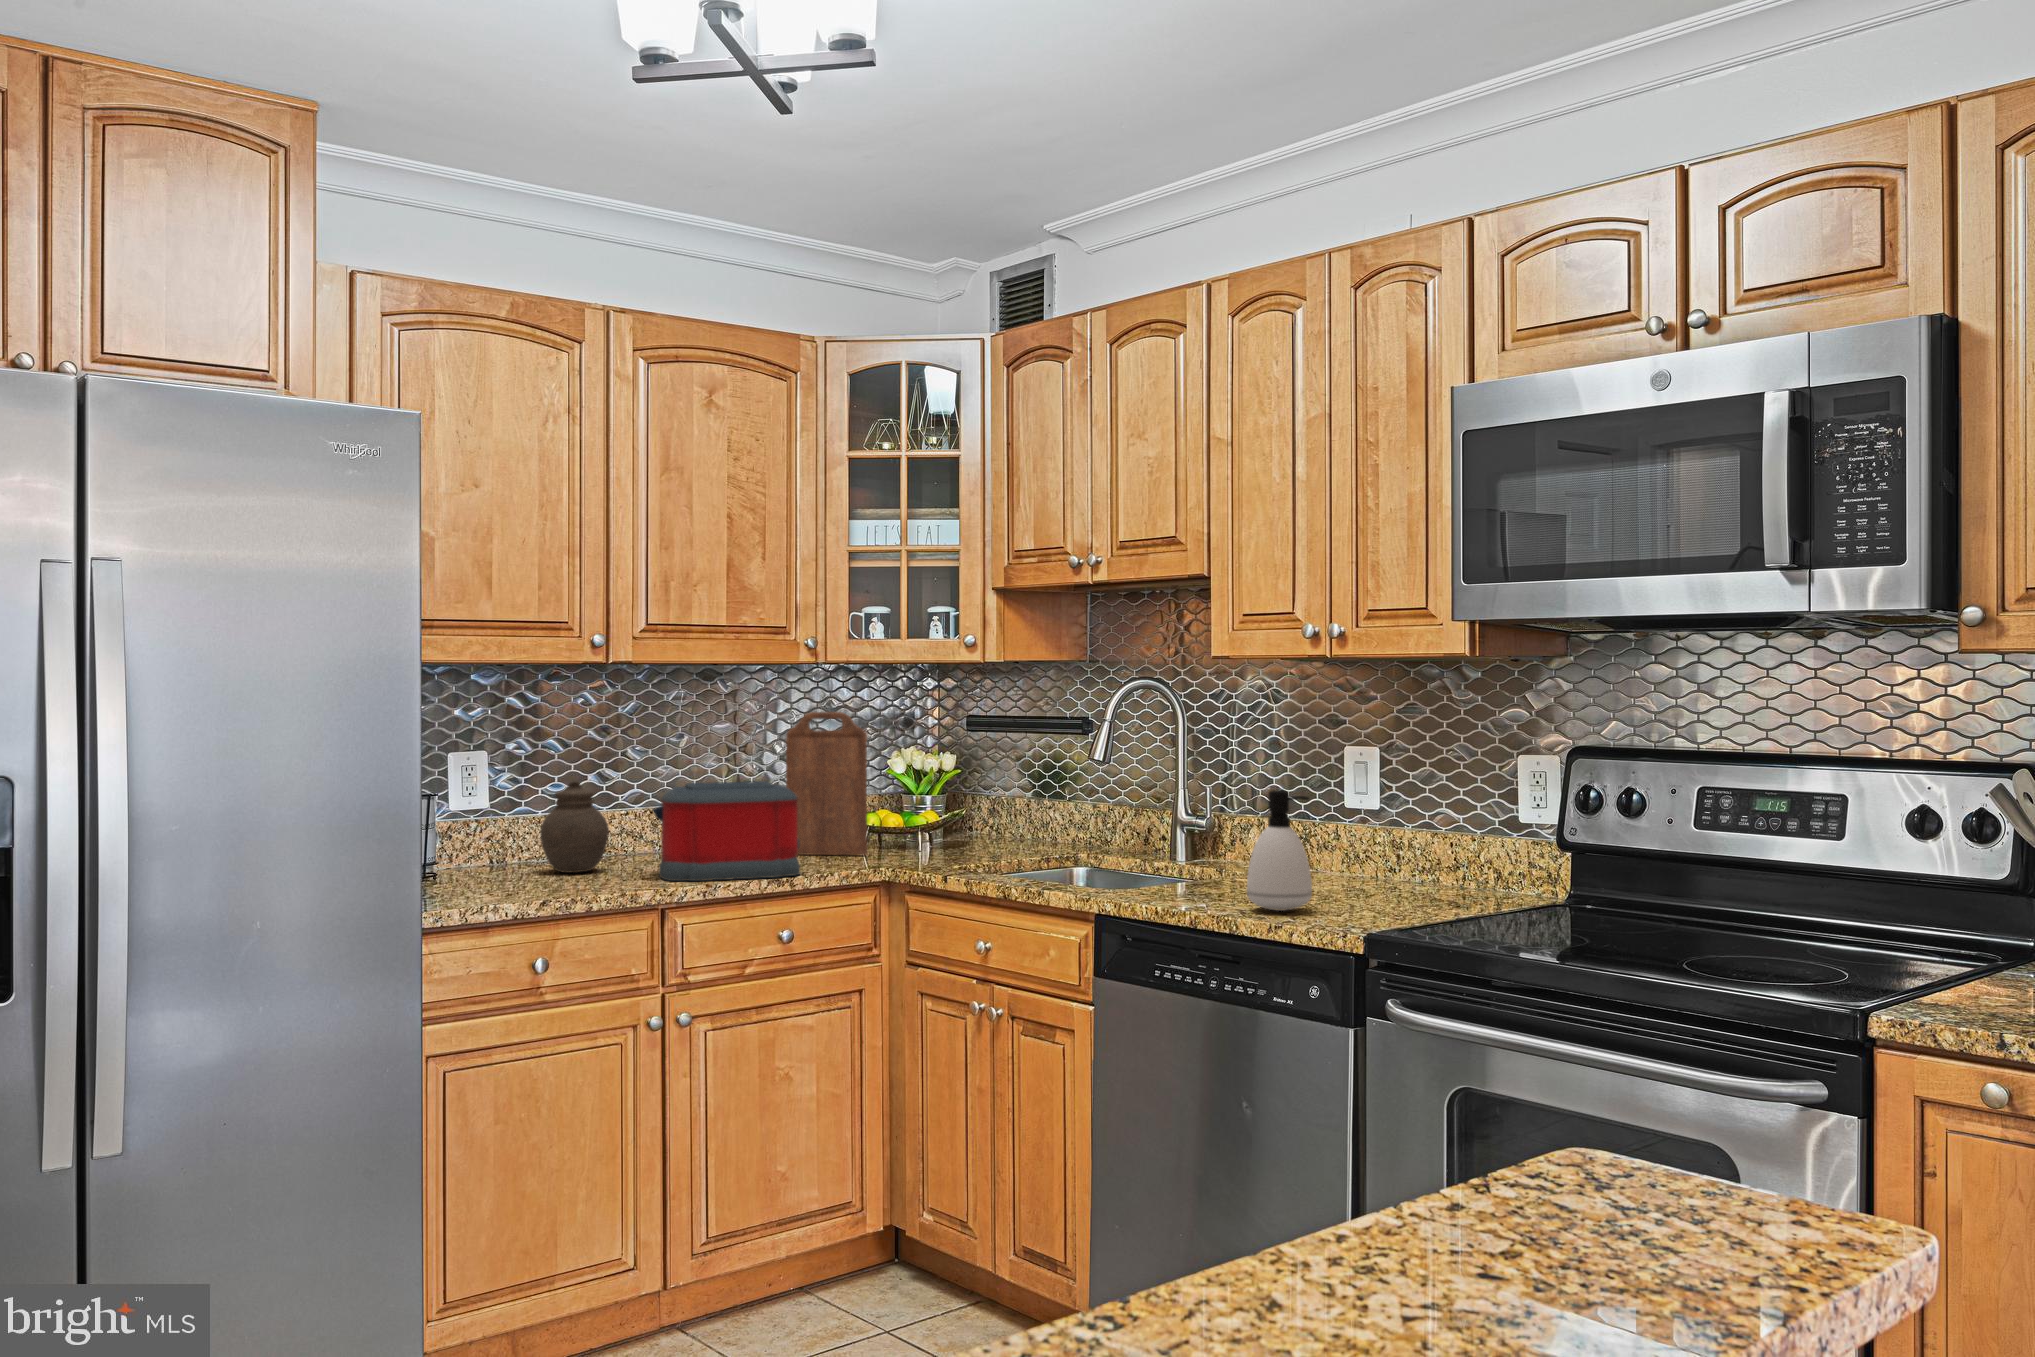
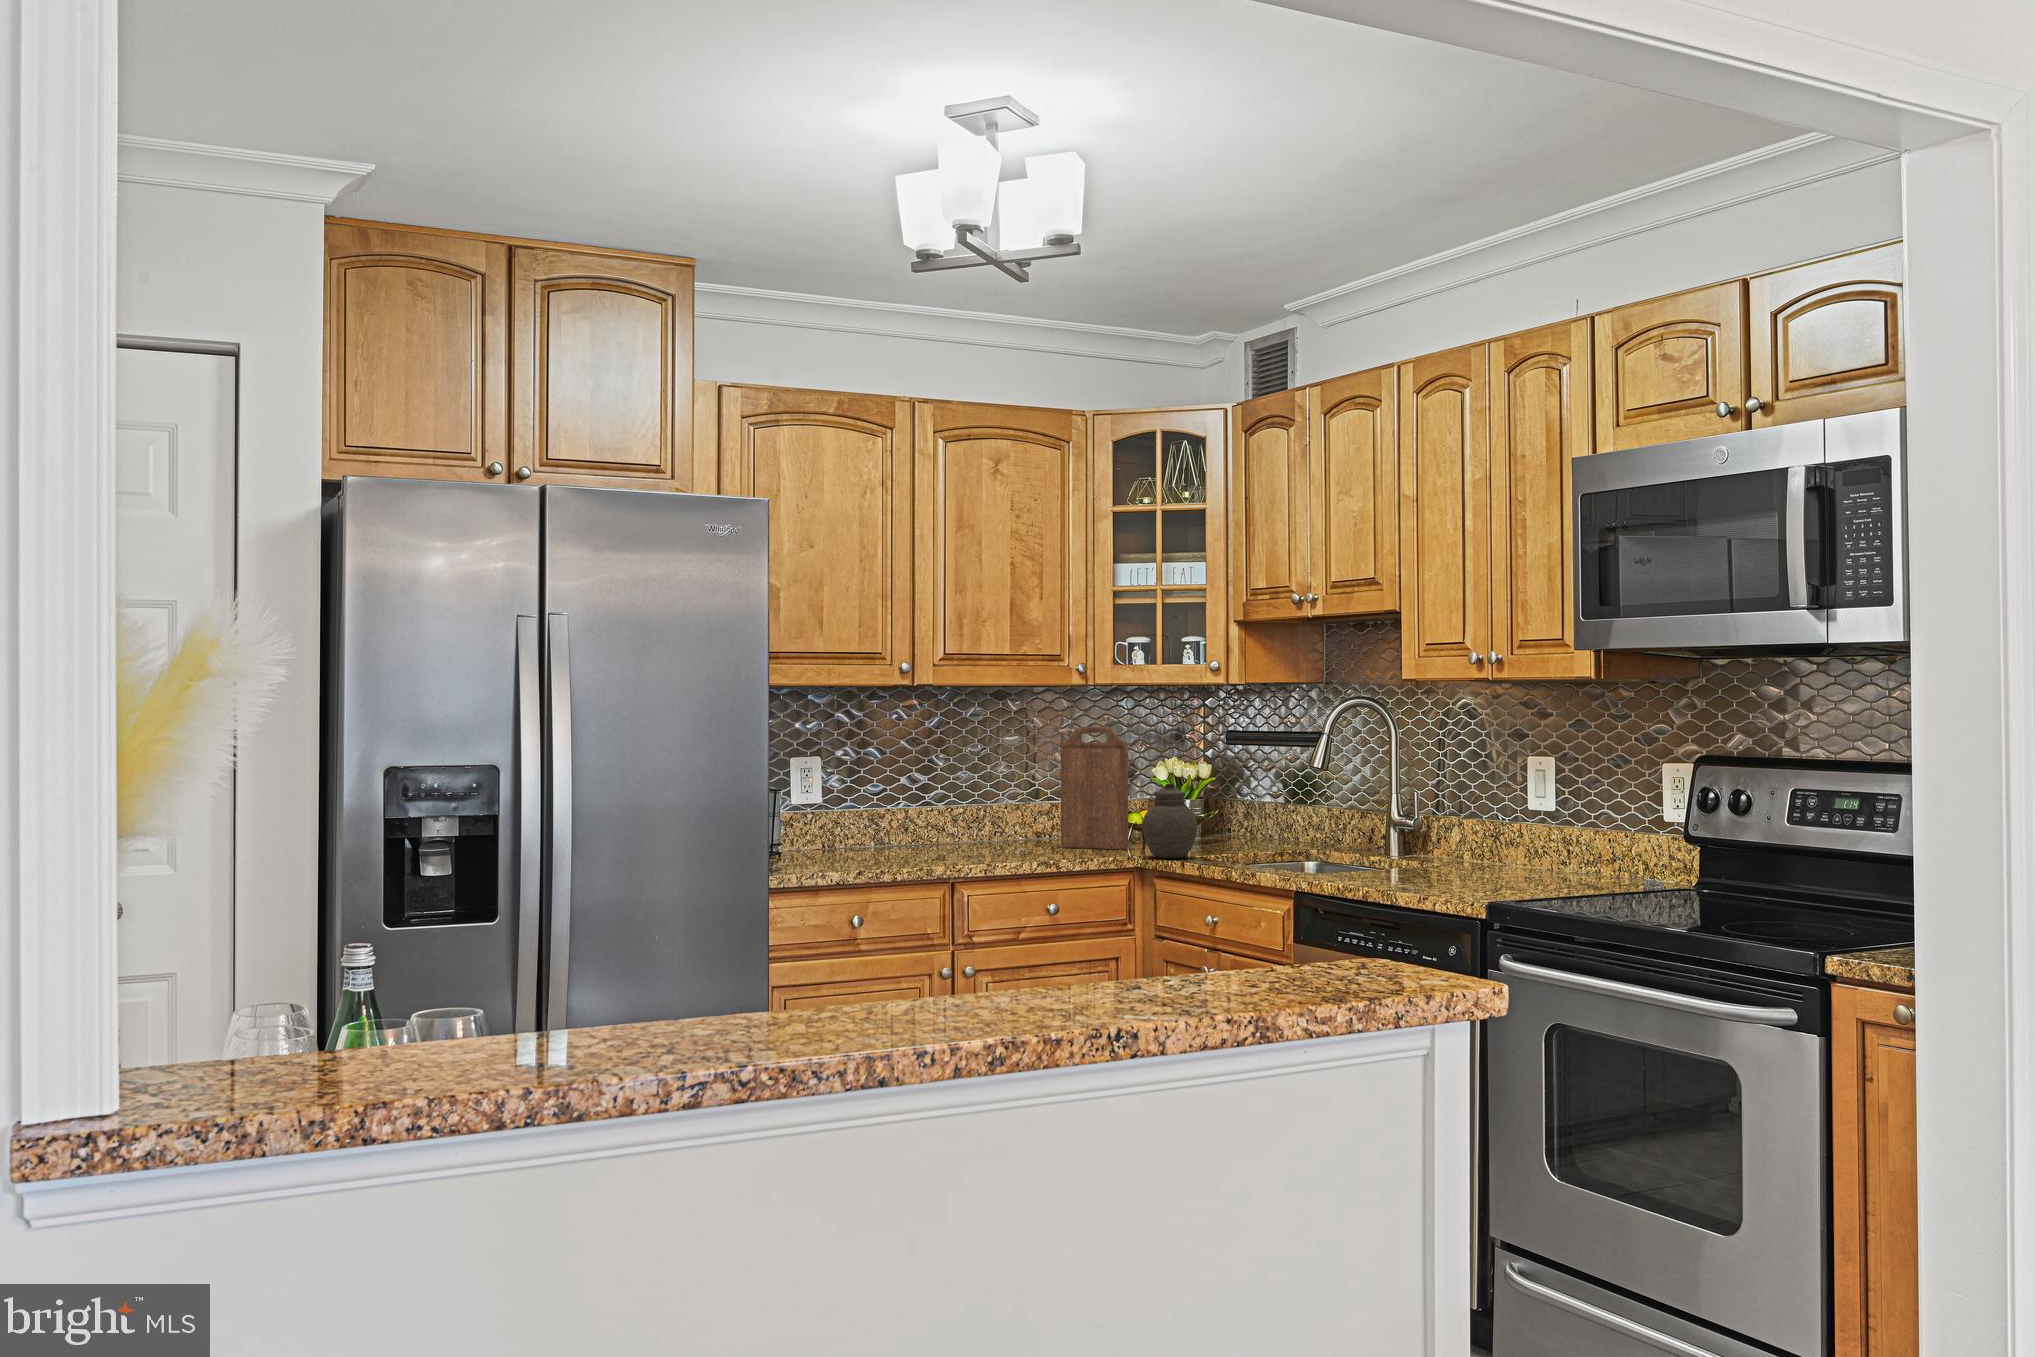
jar: present [540,781,609,873] -> present [1143,783,1197,858]
toaster: present [652,781,800,881] -> none [946,783,1065,862]
soap dispenser: present [1247,790,1312,911] -> none [1410,789,1464,888]

